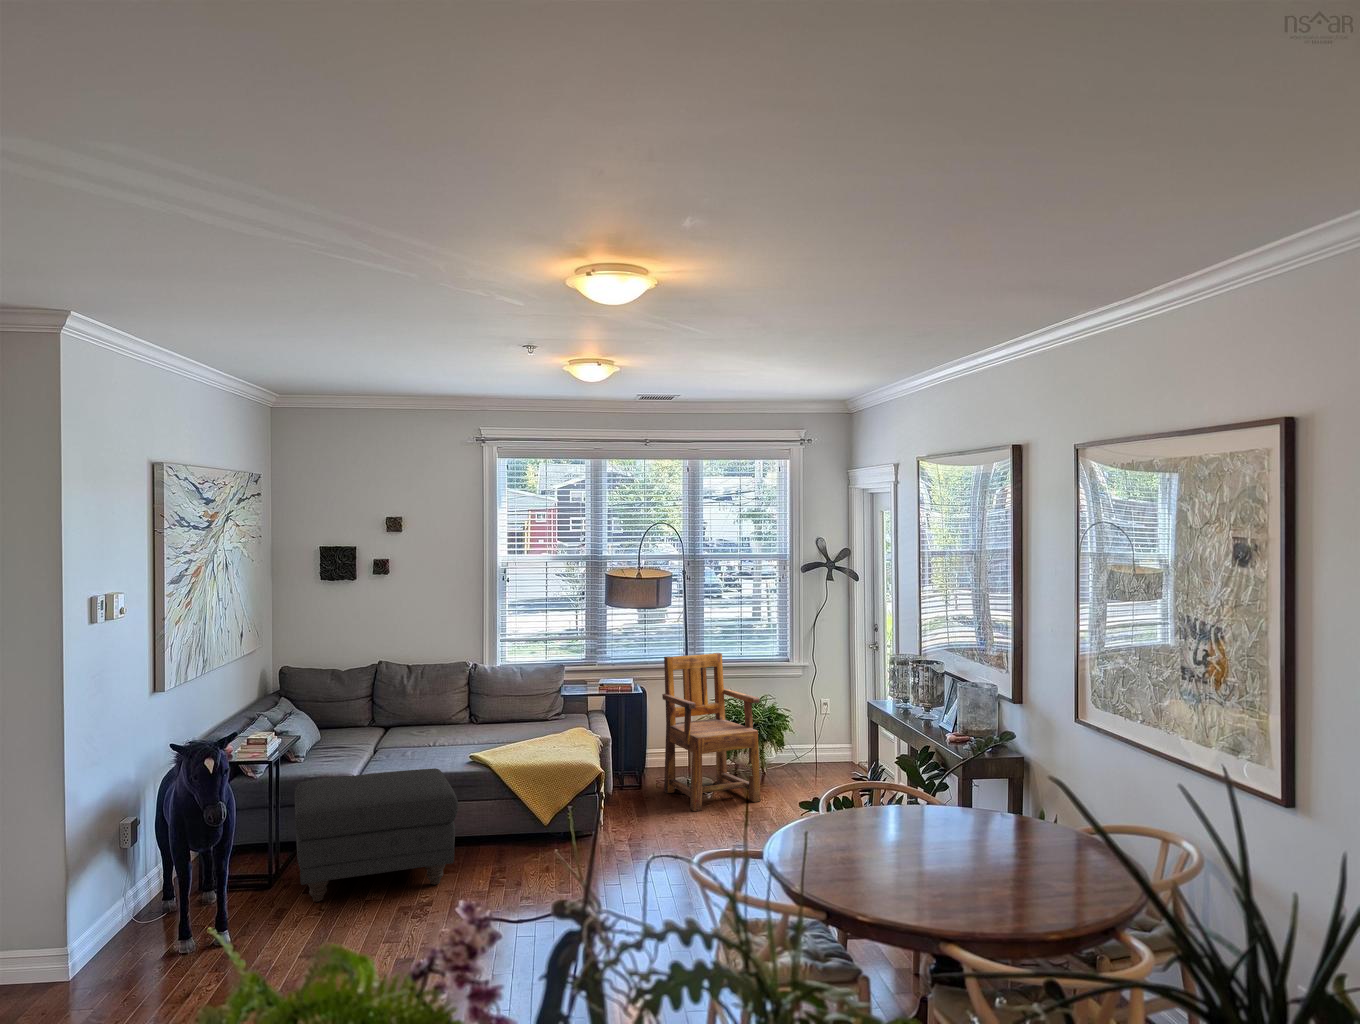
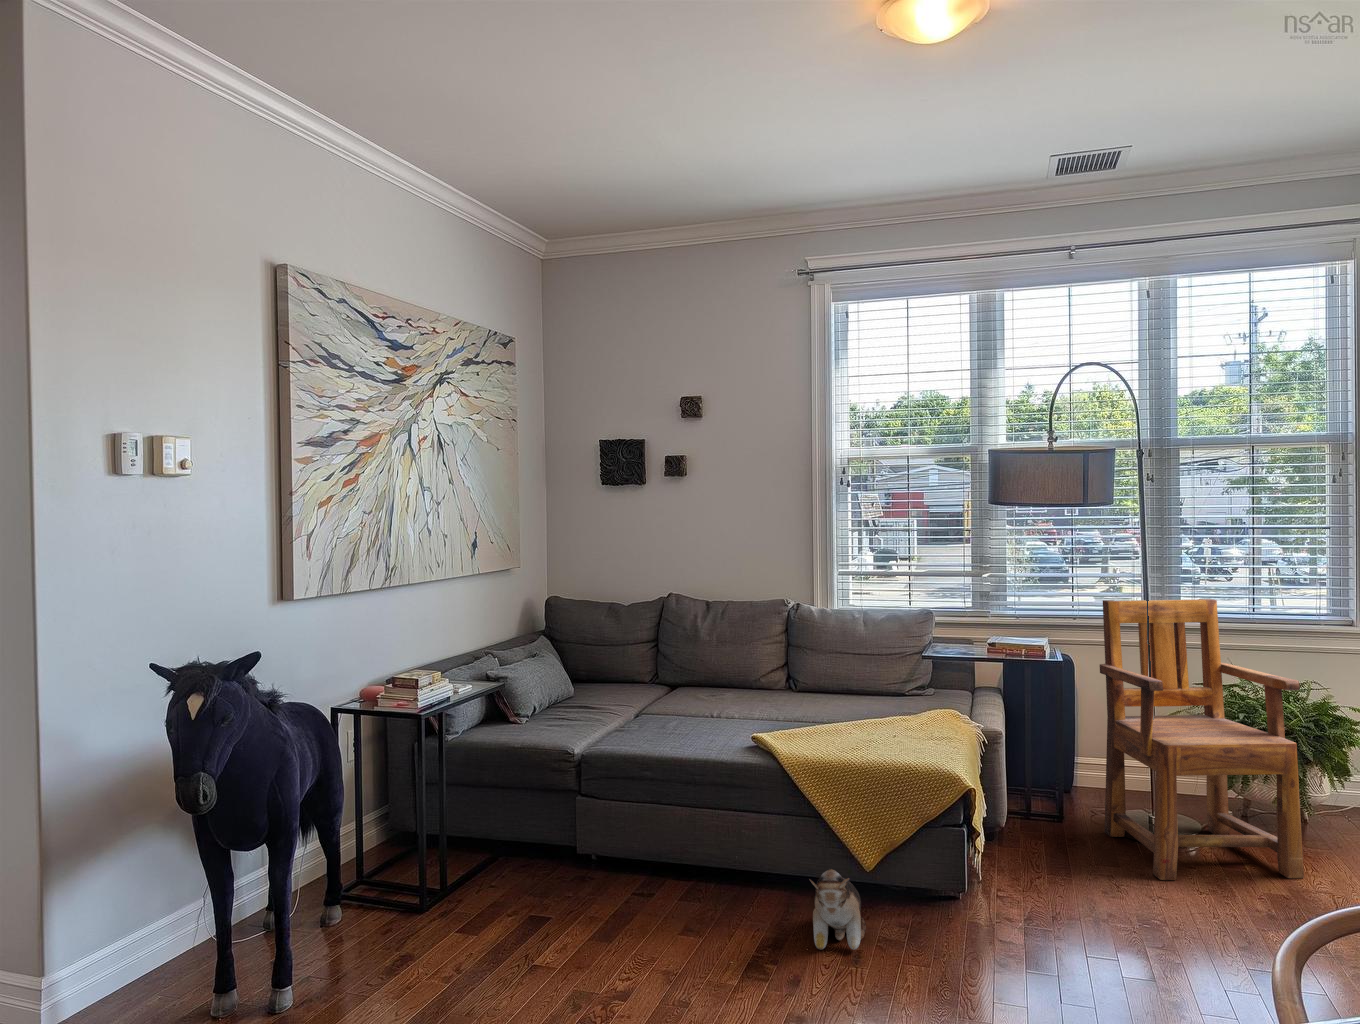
ottoman: present [294,768,458,902] -> none [421,751,695,952]
plush toy: none [522,823,549,869] -> present [809,869,866,950]

